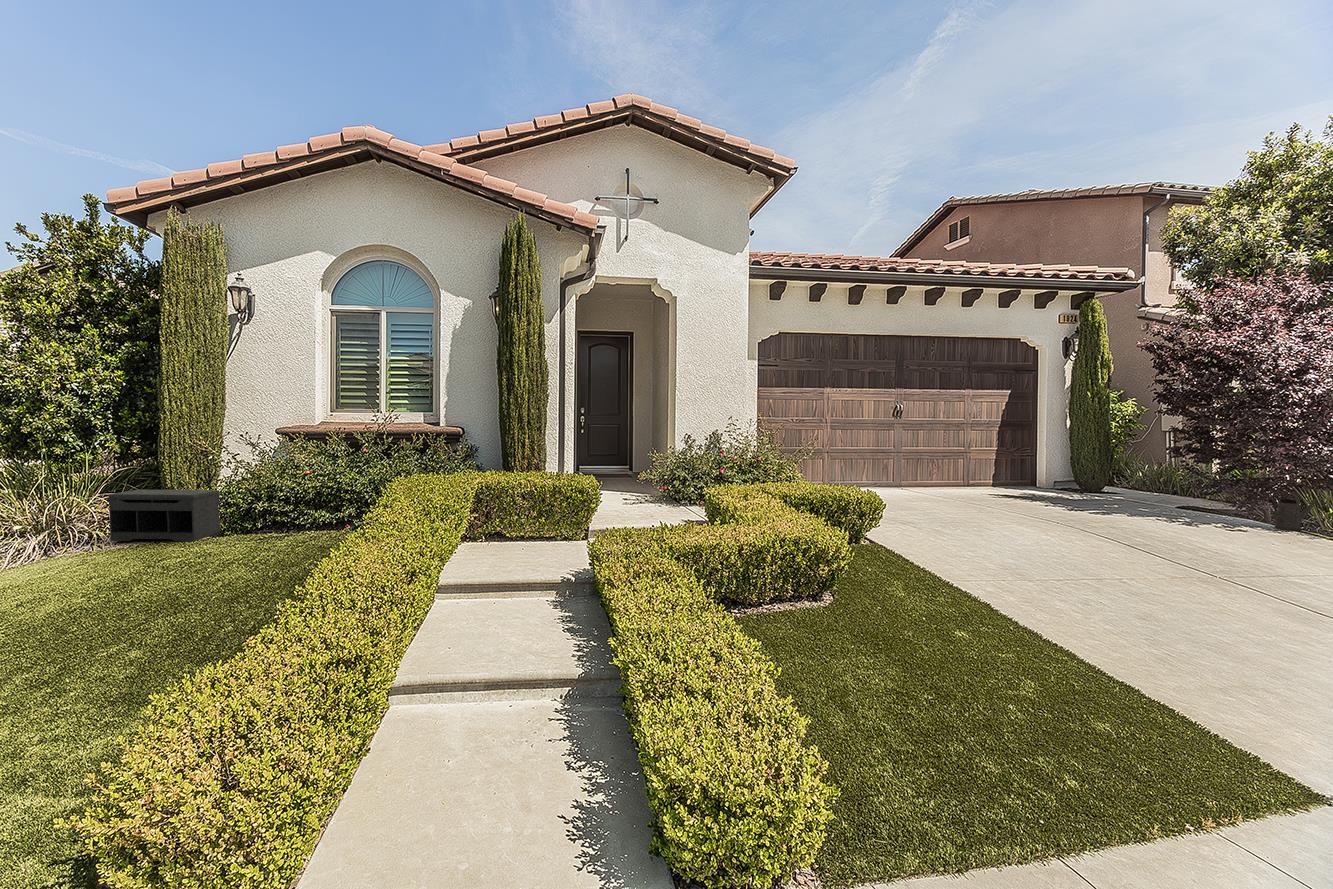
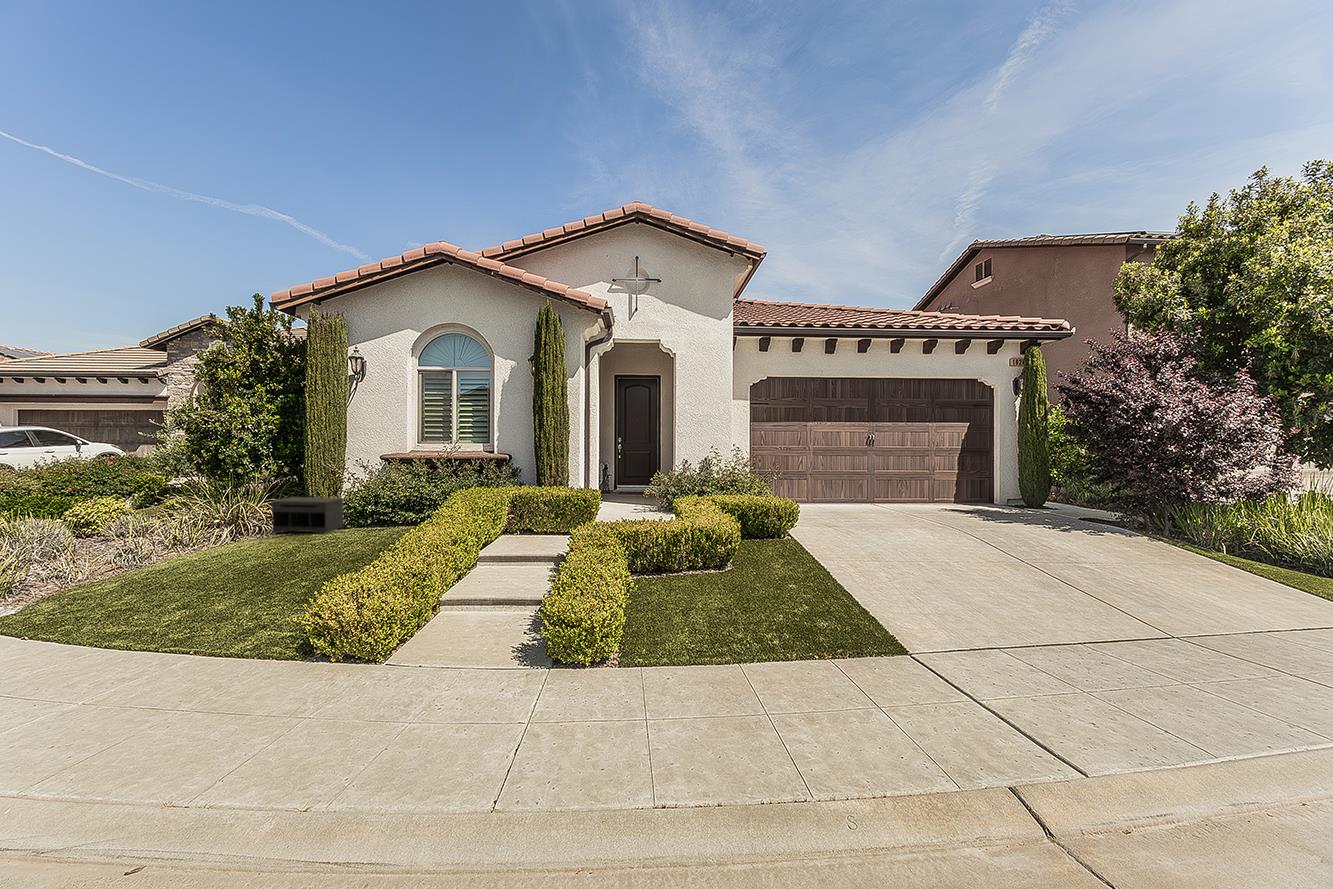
watering can: present [1274,492,1318,531] -> none [1126,505,1163,535]

